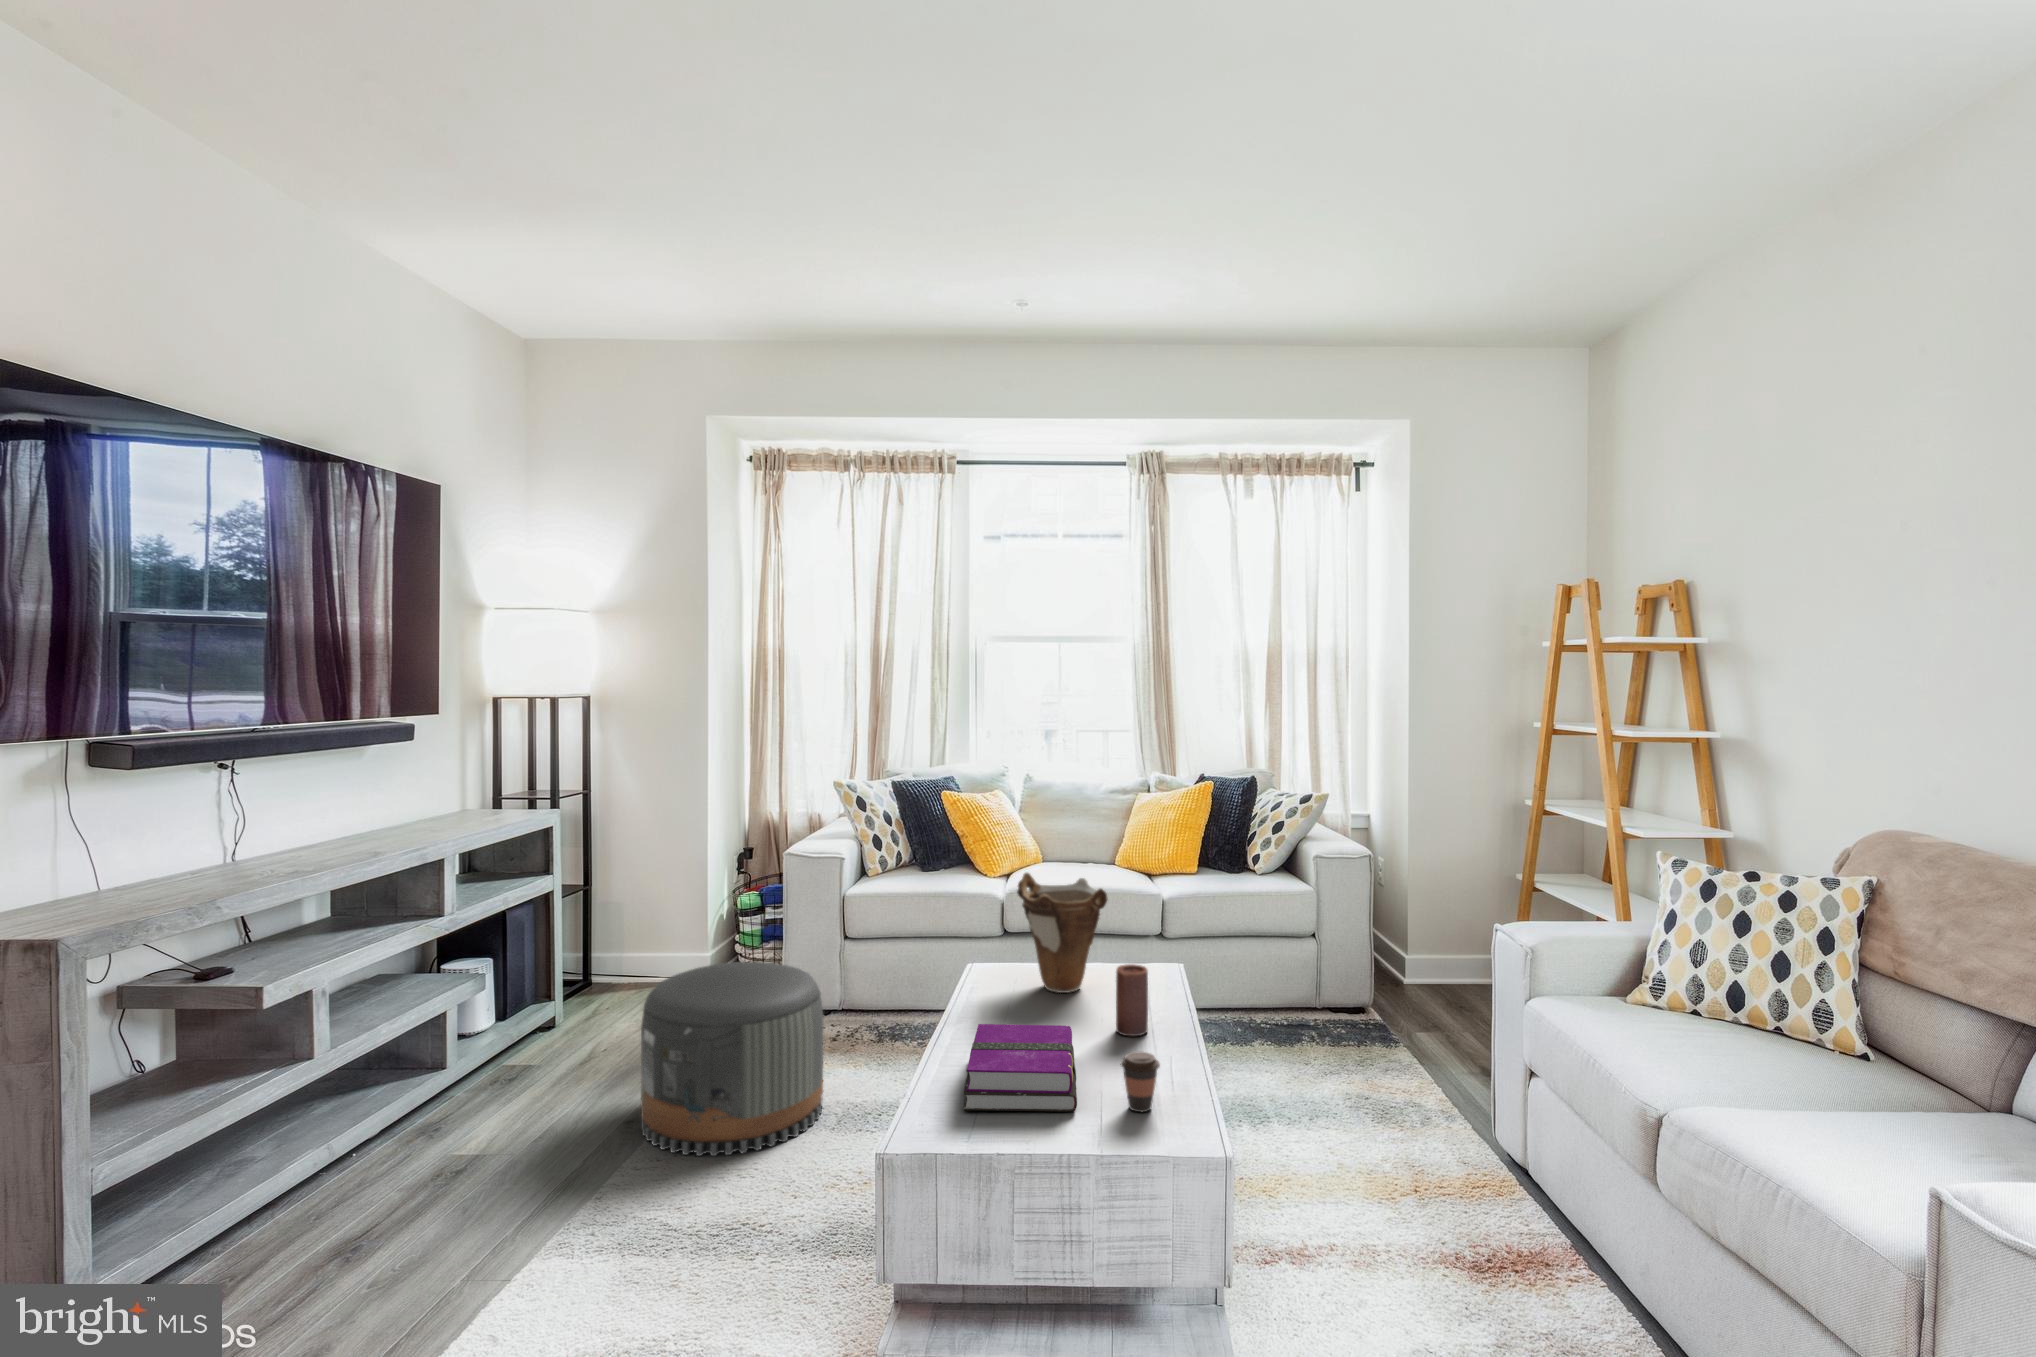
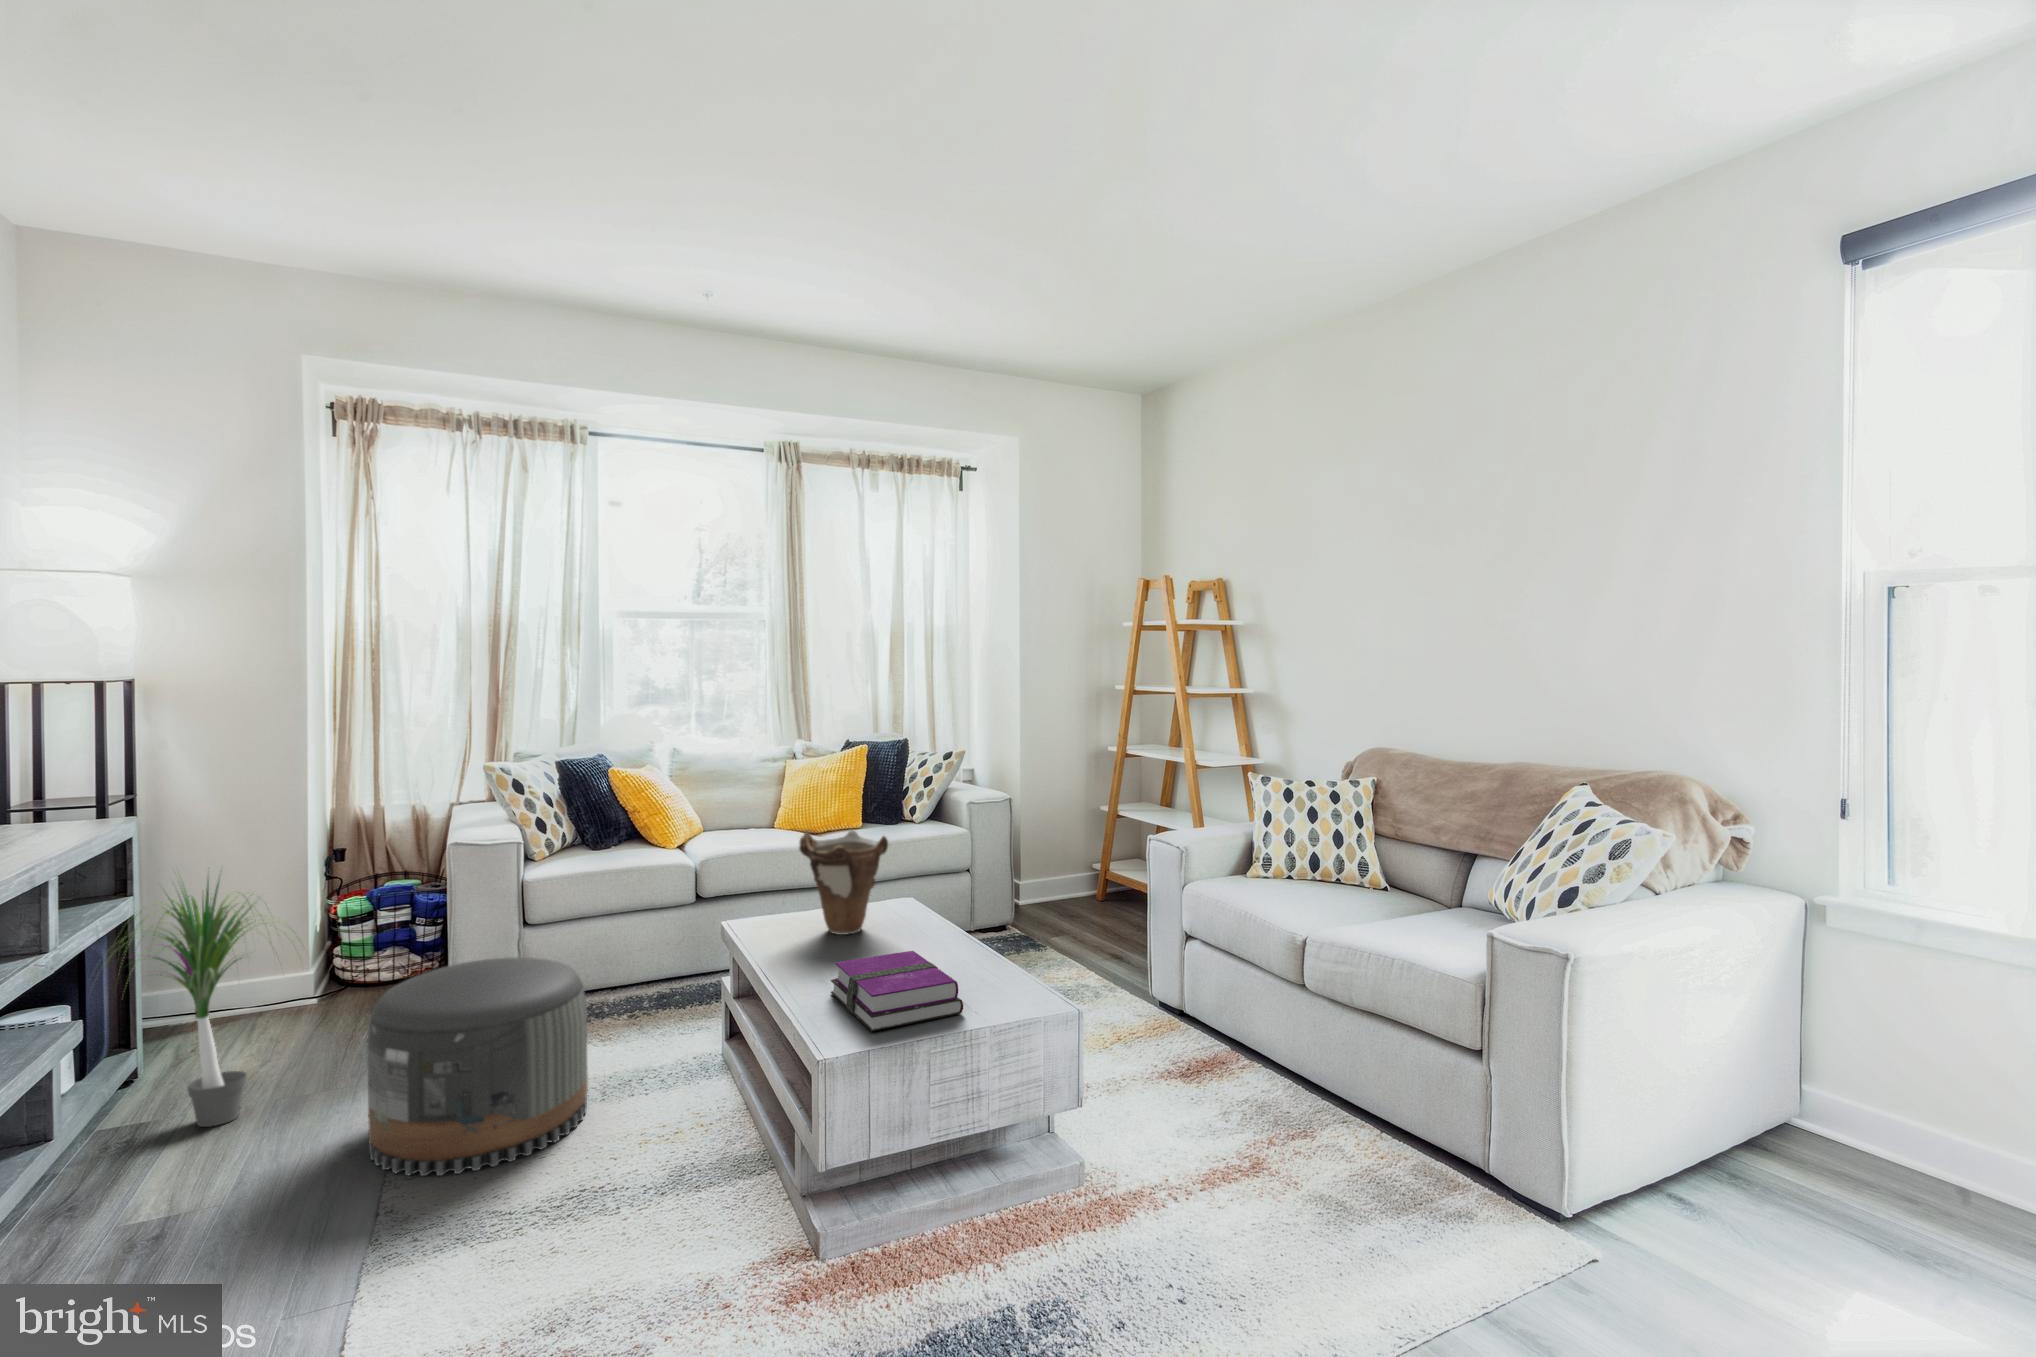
potted plant: none [496,847,651,1066] -> present [106,880,301,1127]
candle: present [1116,964,1148,1036] -> none [927,894,955,955]
coffee cup: present [1120,1052,1160,1112] -> none [991,955,1023,1004]

